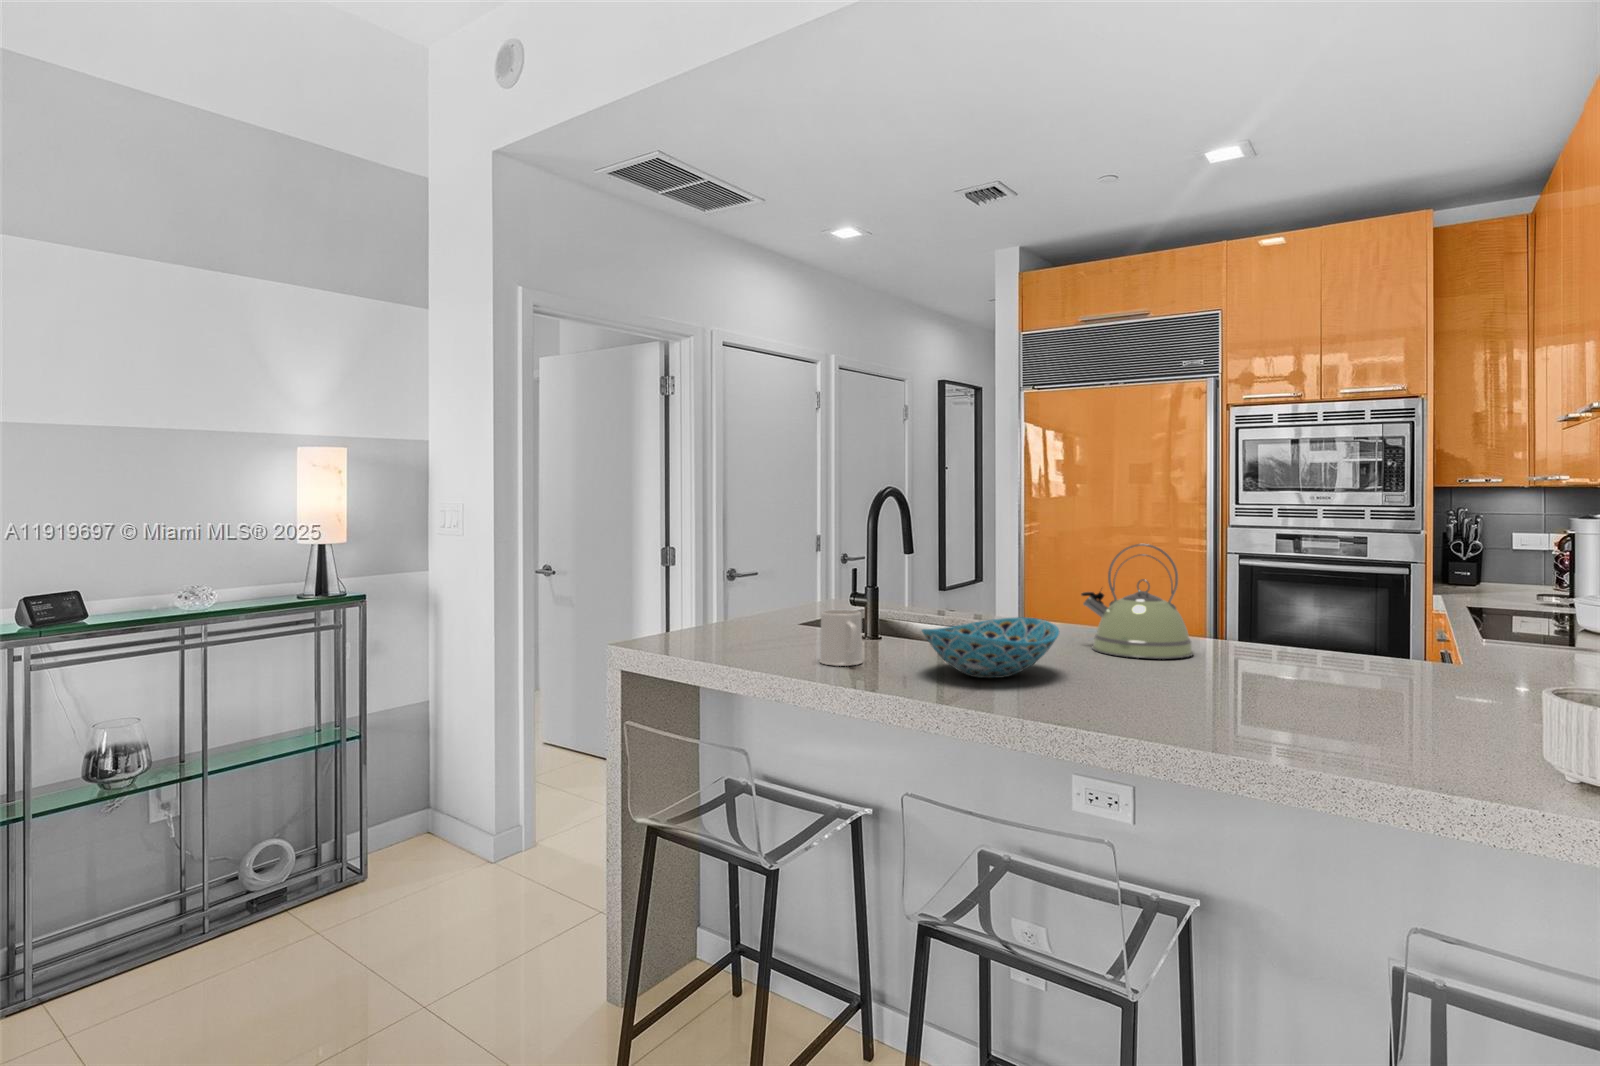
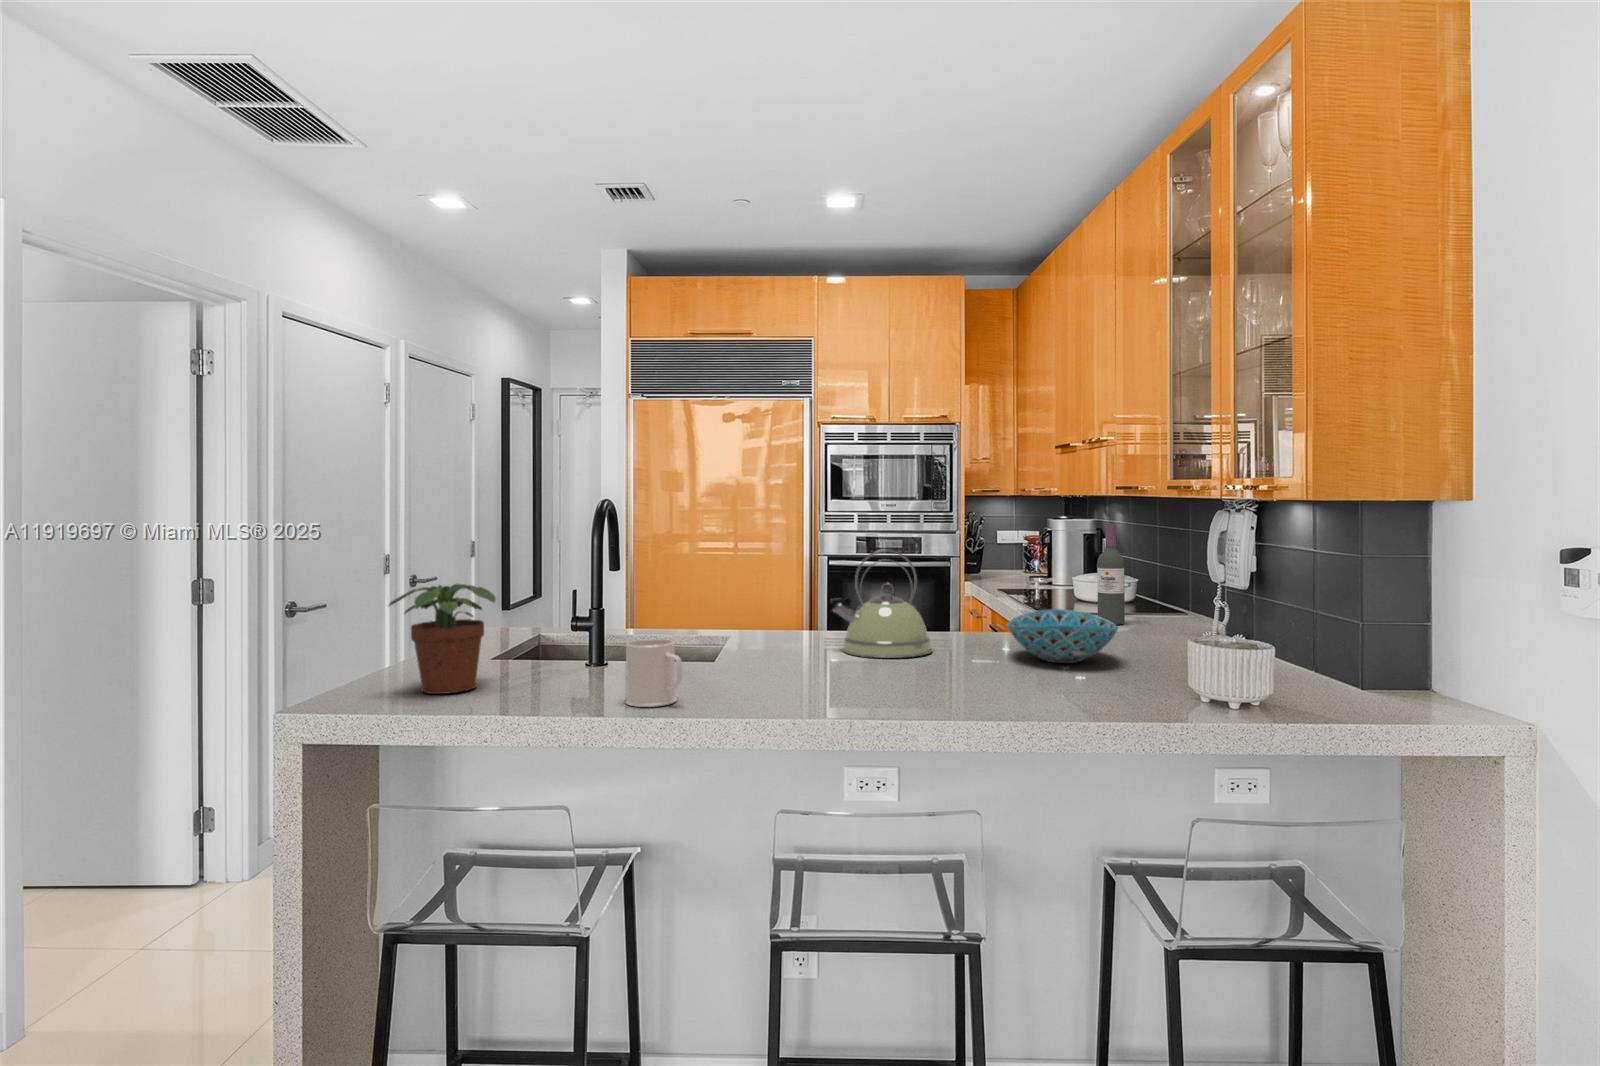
wine bottle: none [1506,525,1552,657] -> present [1097,525,1125,625]
potted plant: none [682,556,761,639] -> present [389,584,496,694]
bowl: present [922,617,1059,678] -> present [1007,609,1118,663]

